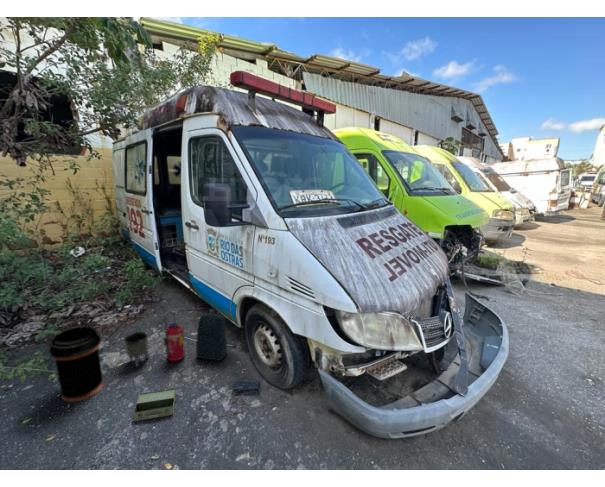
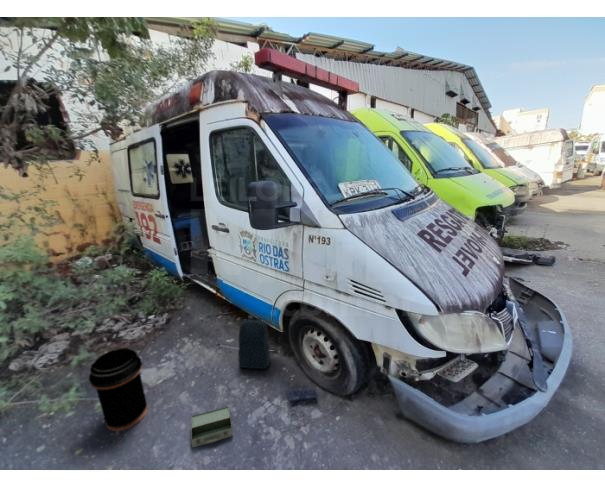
fire extinguisher: present [164,313,185,361] -> none [200,323,227,375]
planter: present [124,332,148,367] -> none [162,346,189,385]

